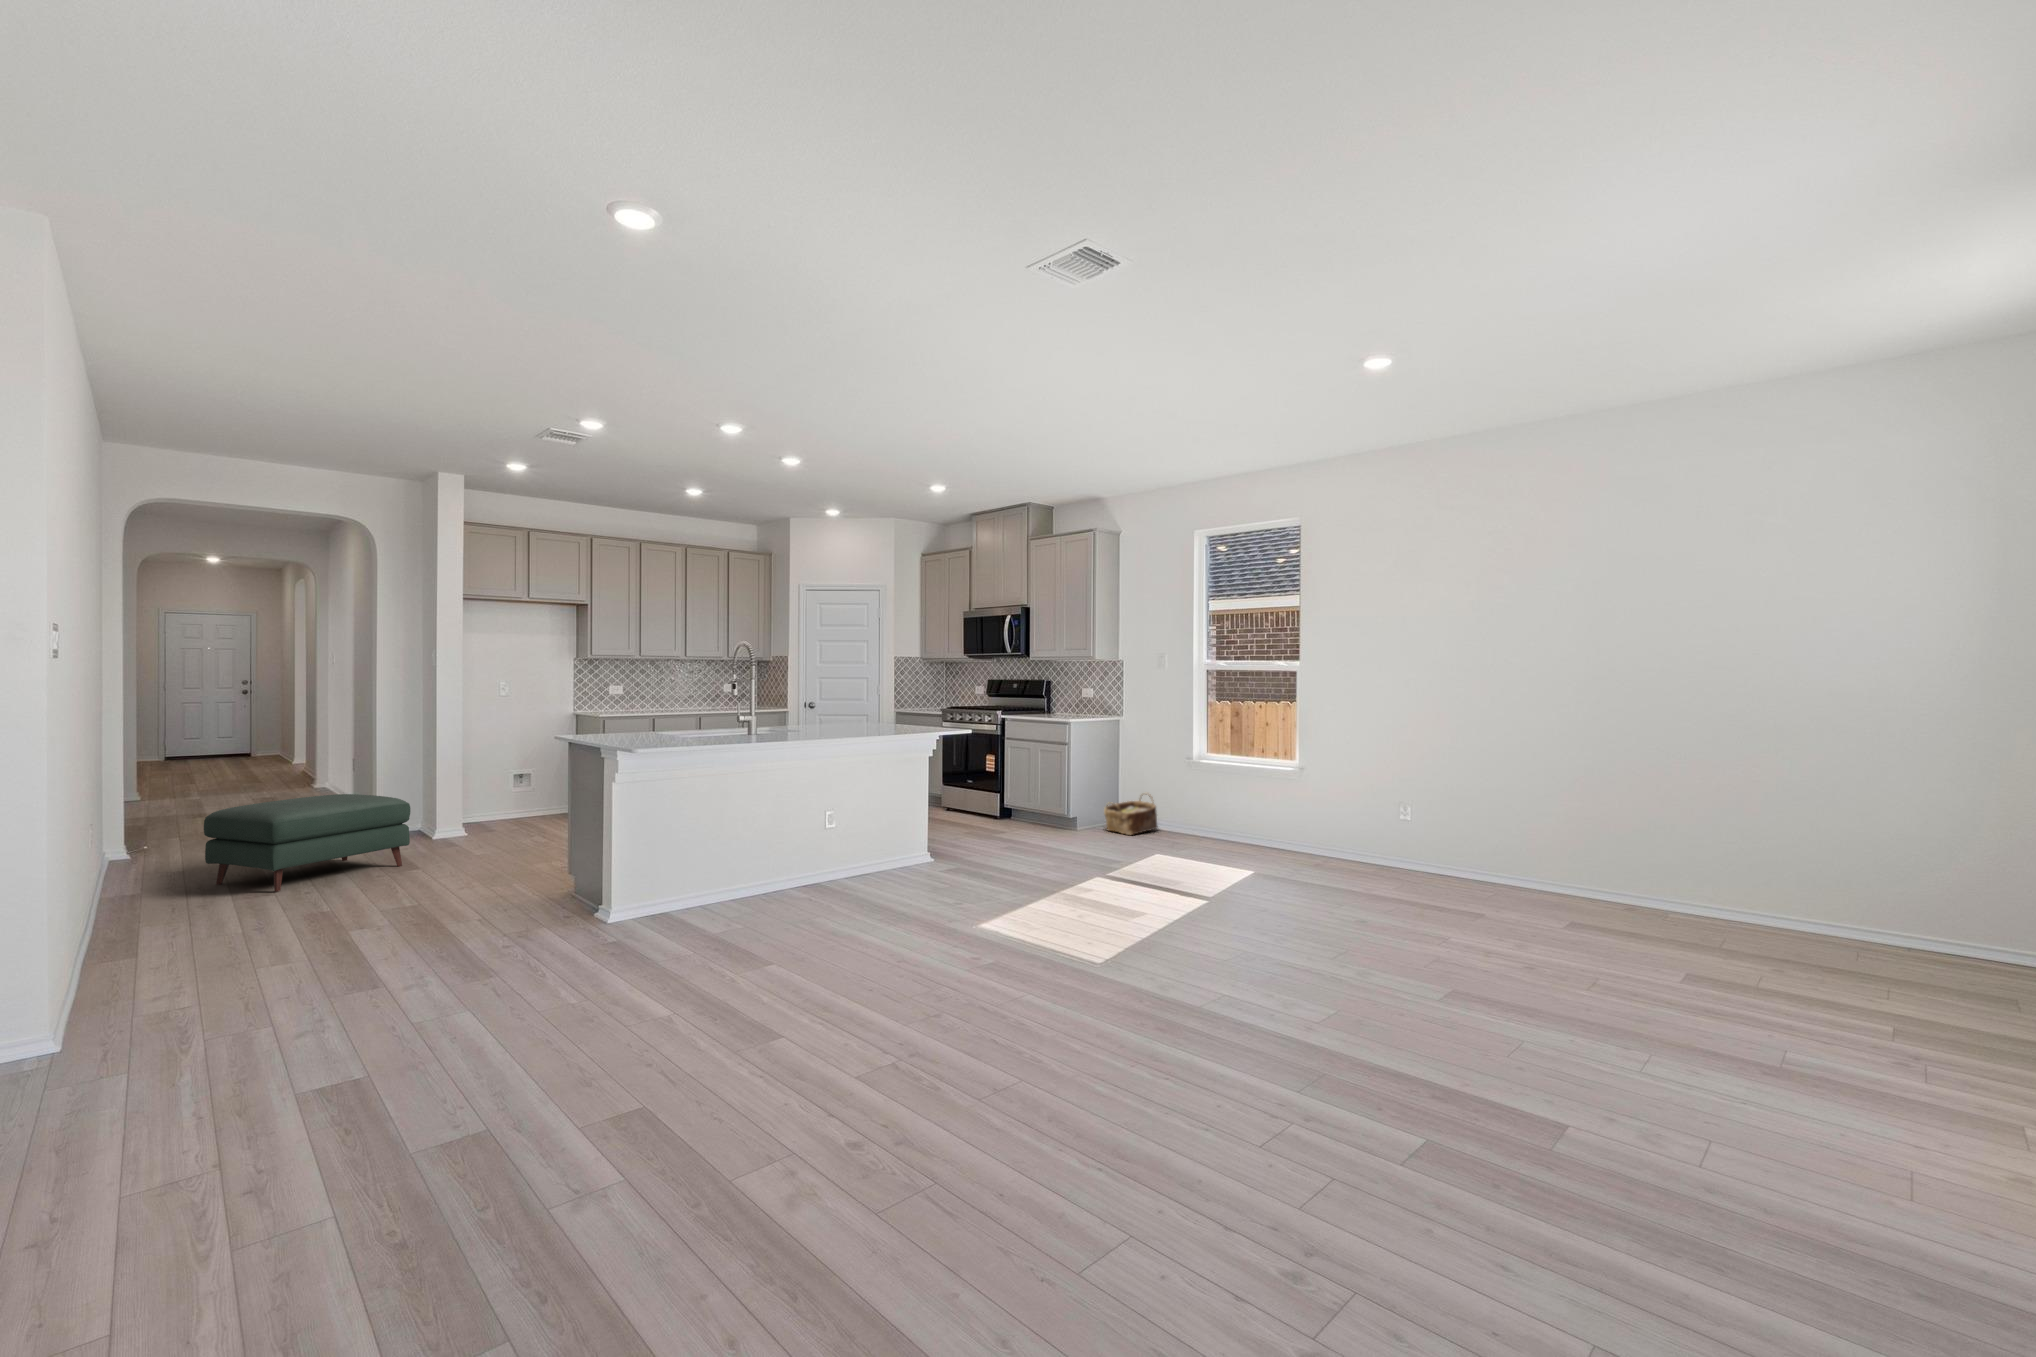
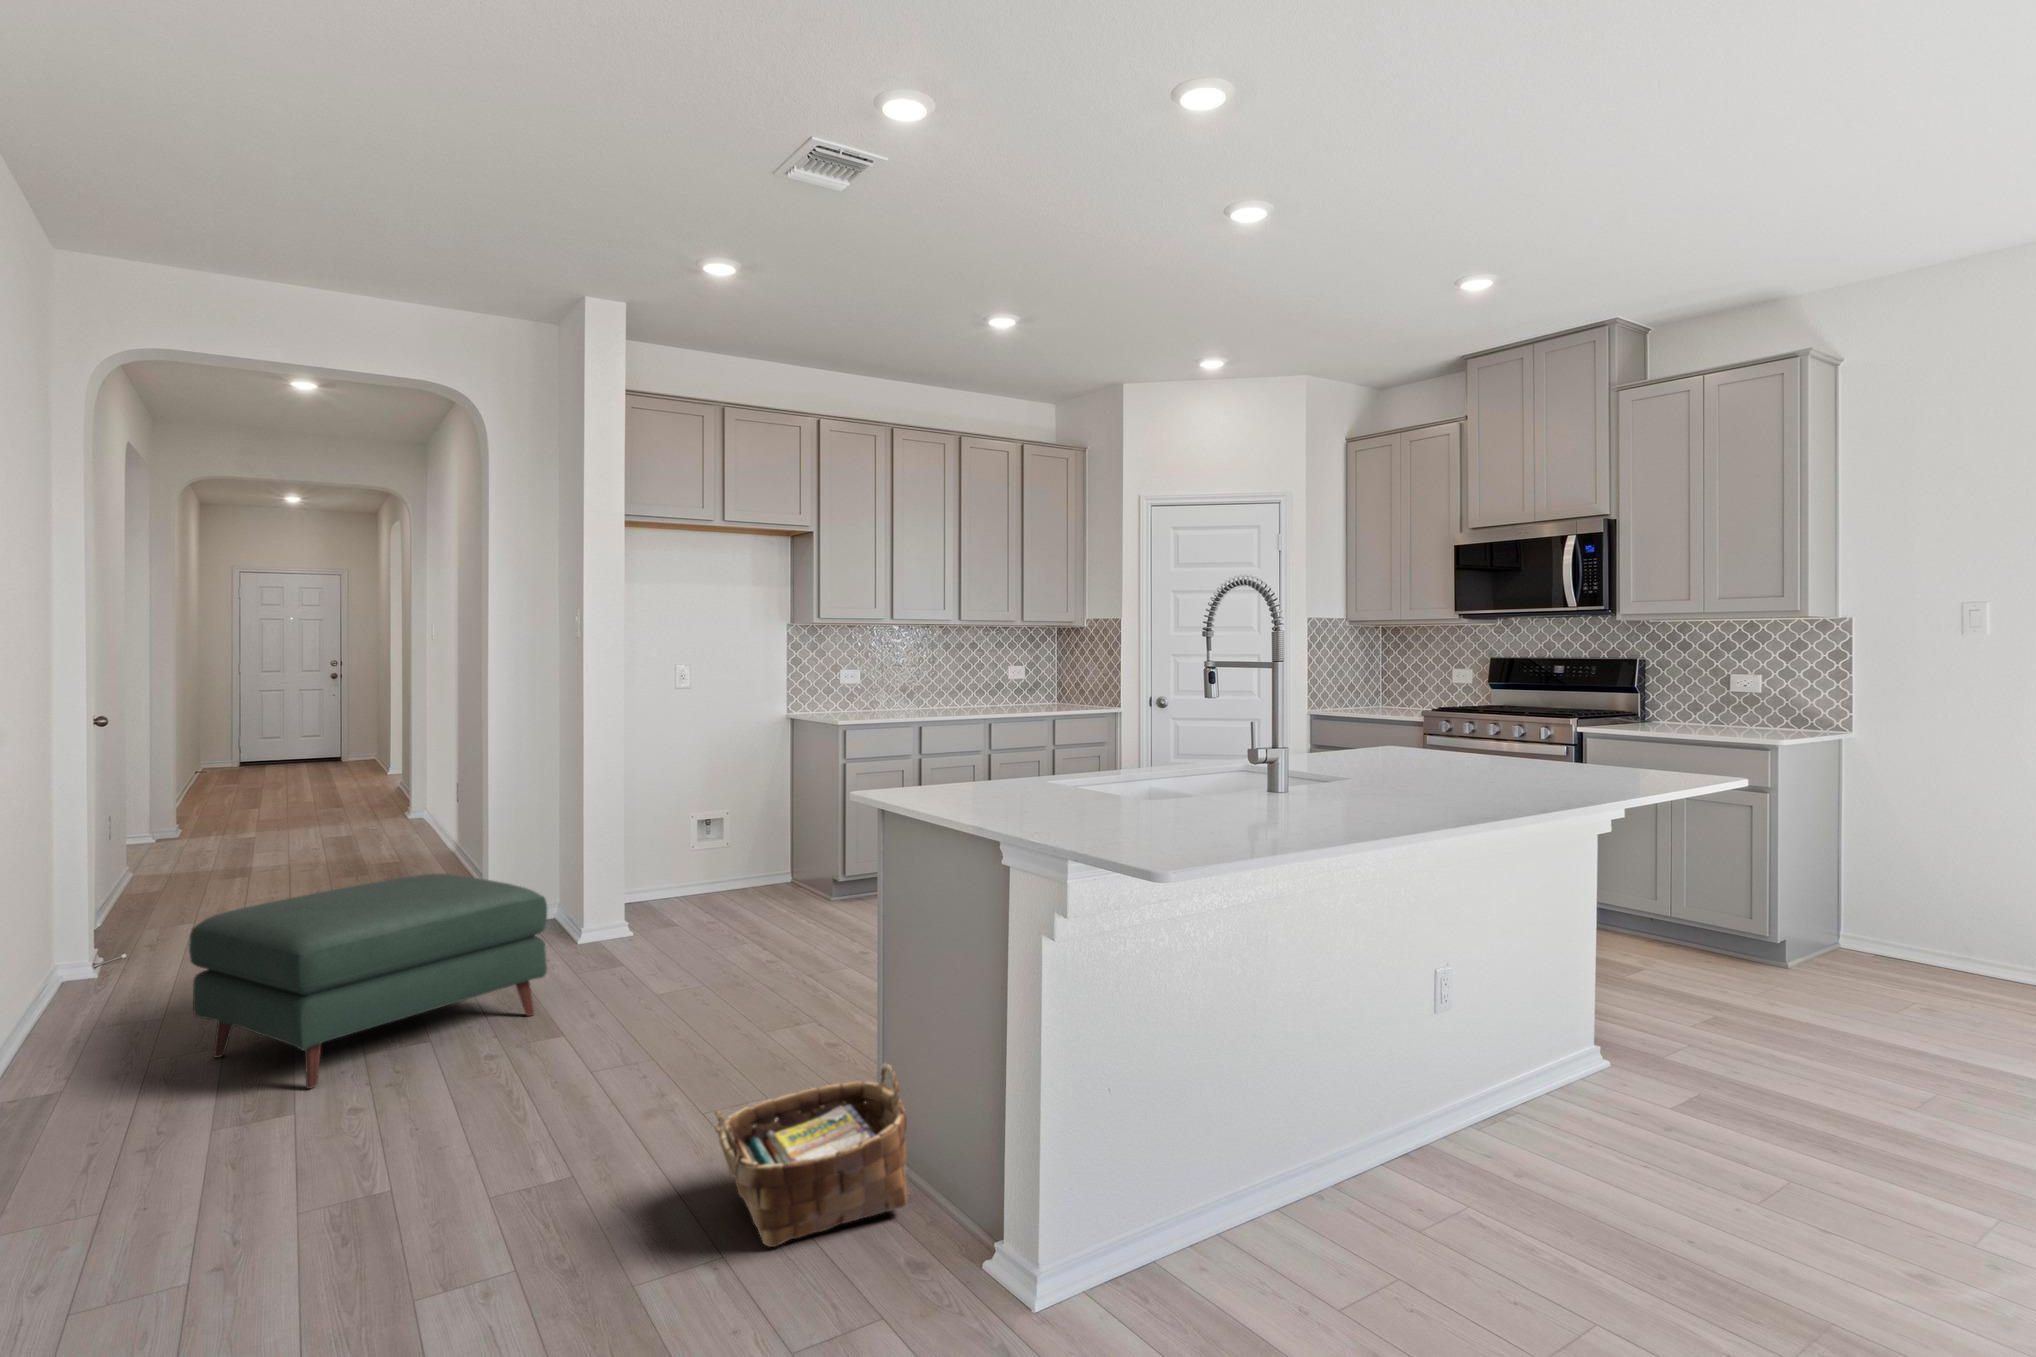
woven basket: present [1104,794,1158,835] -> present [714,1063,907,1247]

